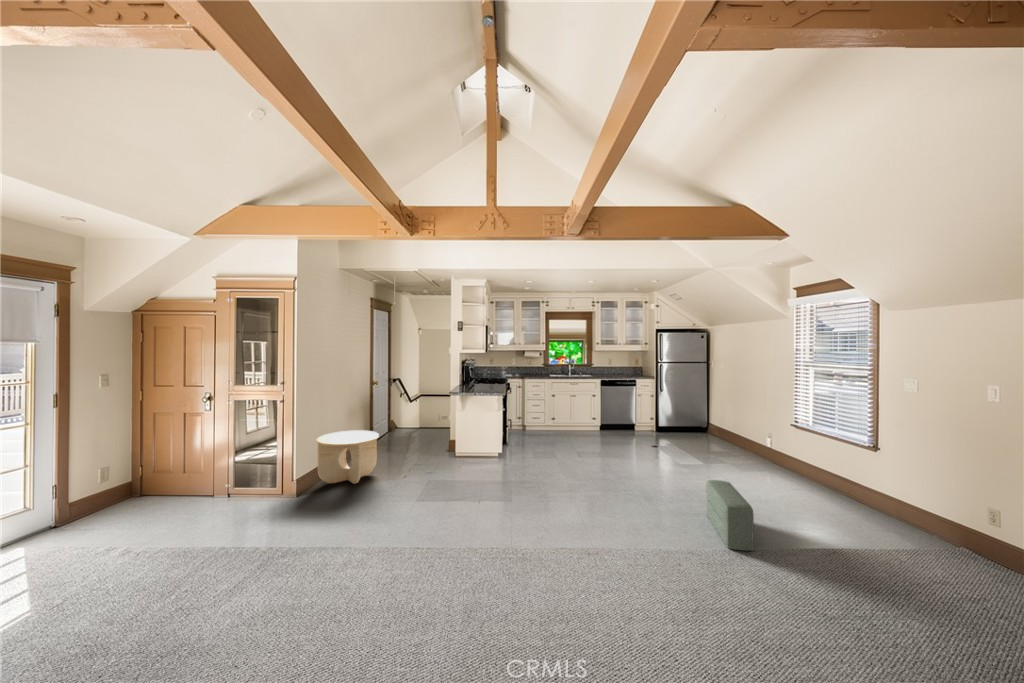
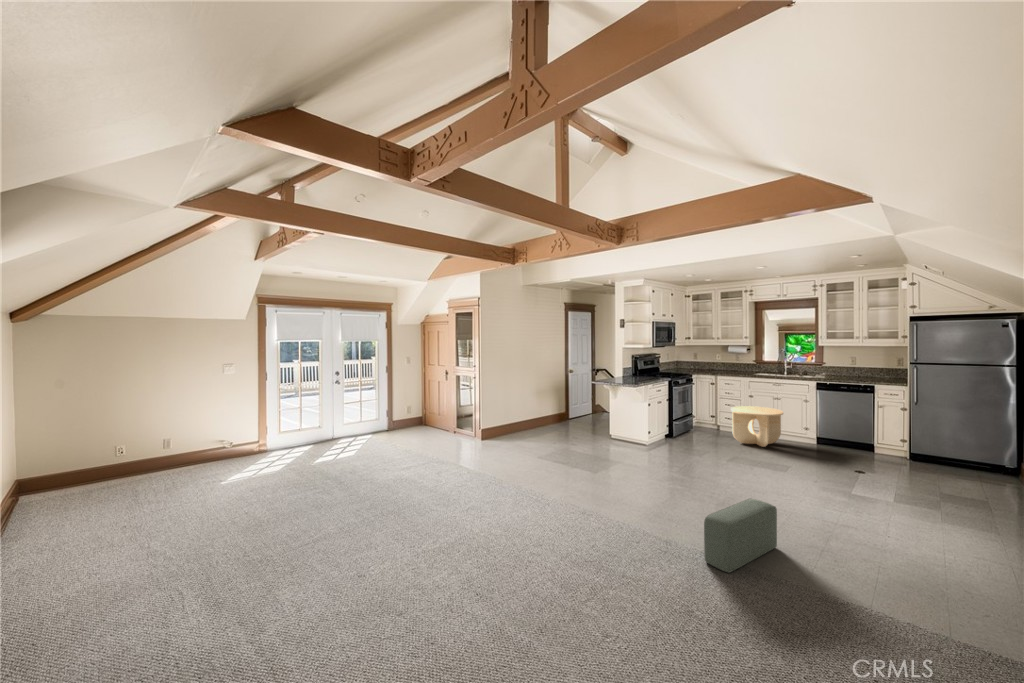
side table: present [317,430,379,484] -> present [731,406,783,447]

